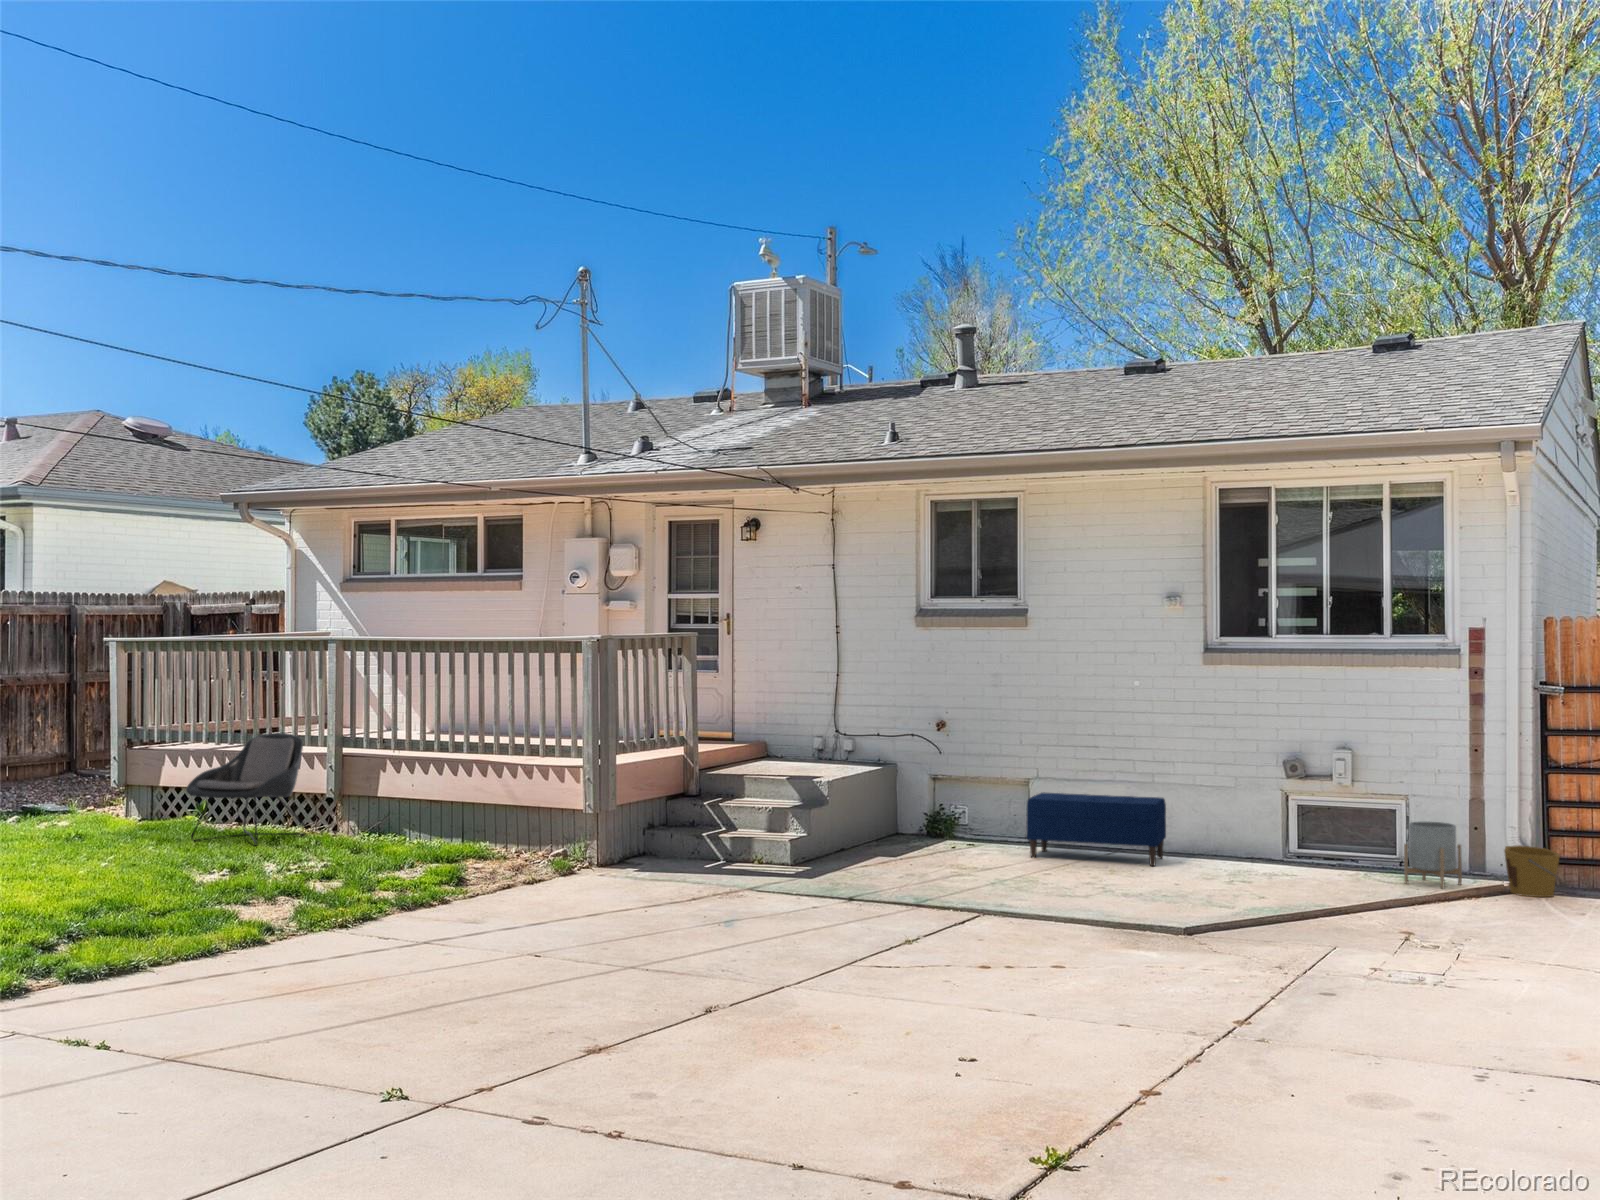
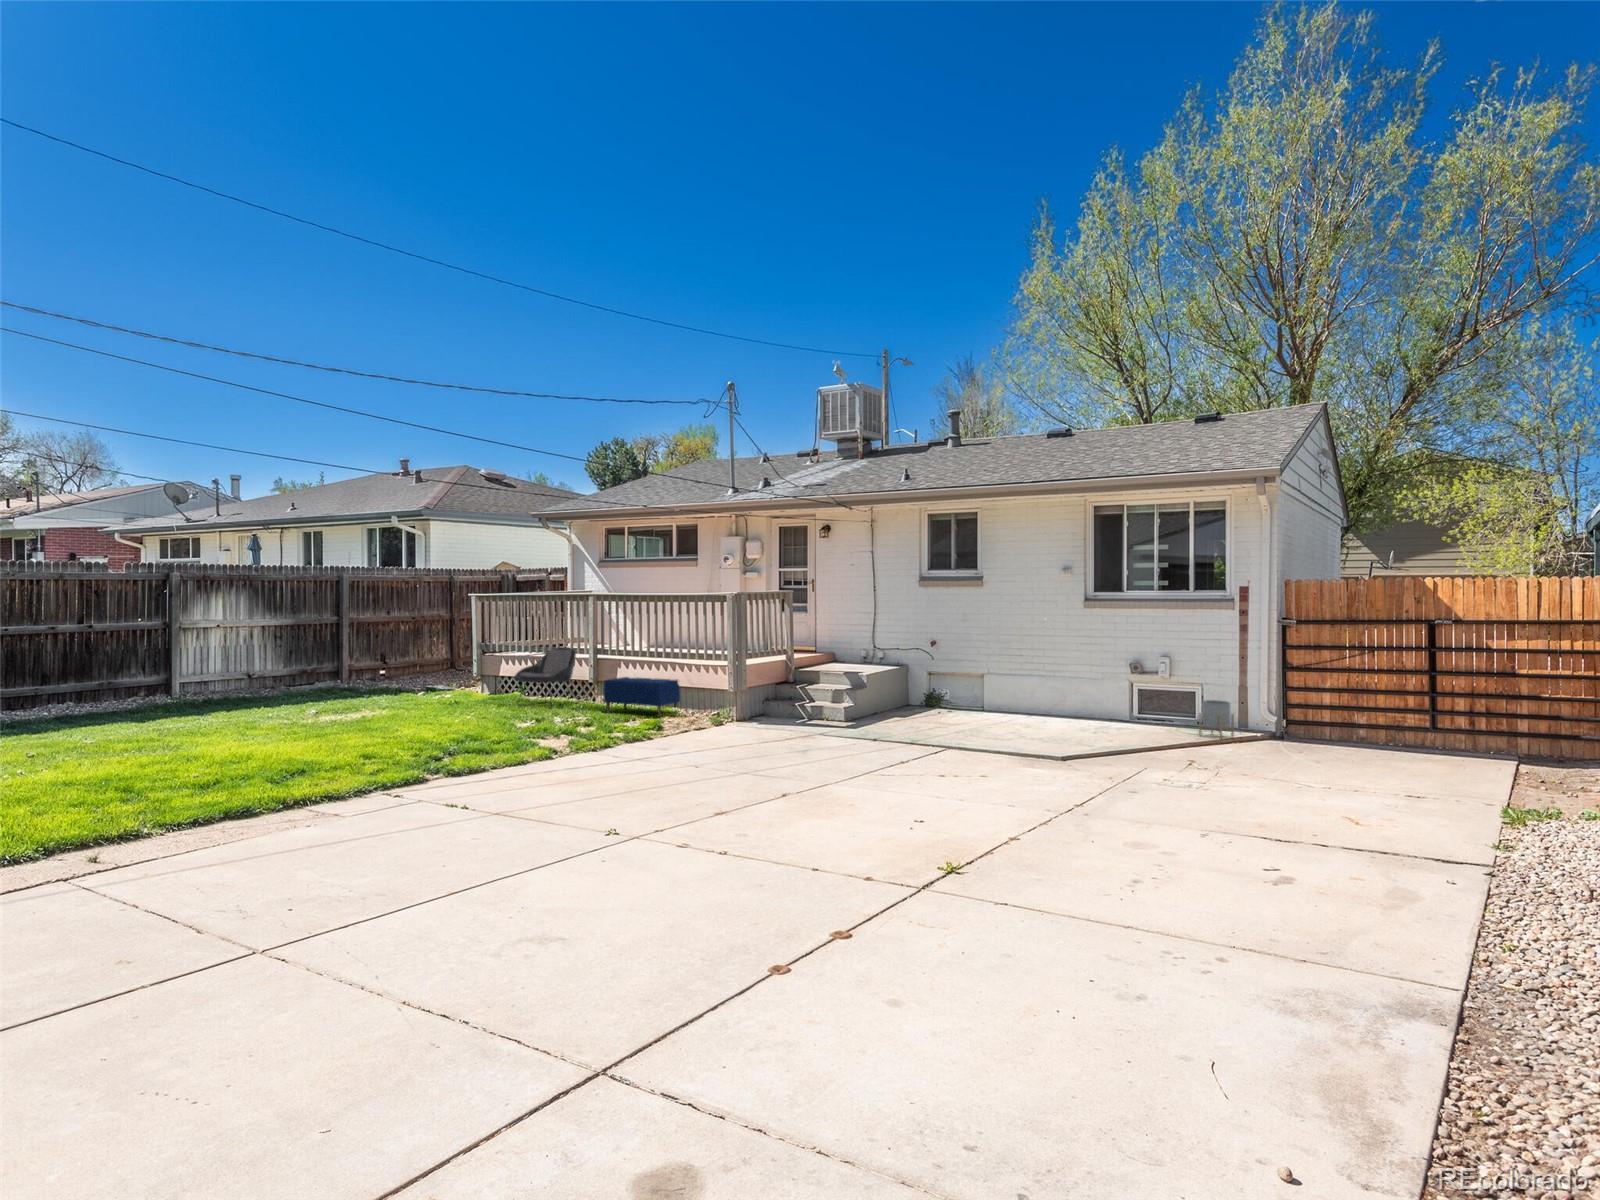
bench: present [1027,792,1166,866] -> present [603,677,680,717]
bucket: present [1504,845,1560,897] -> none [1258,715,1292,745]

